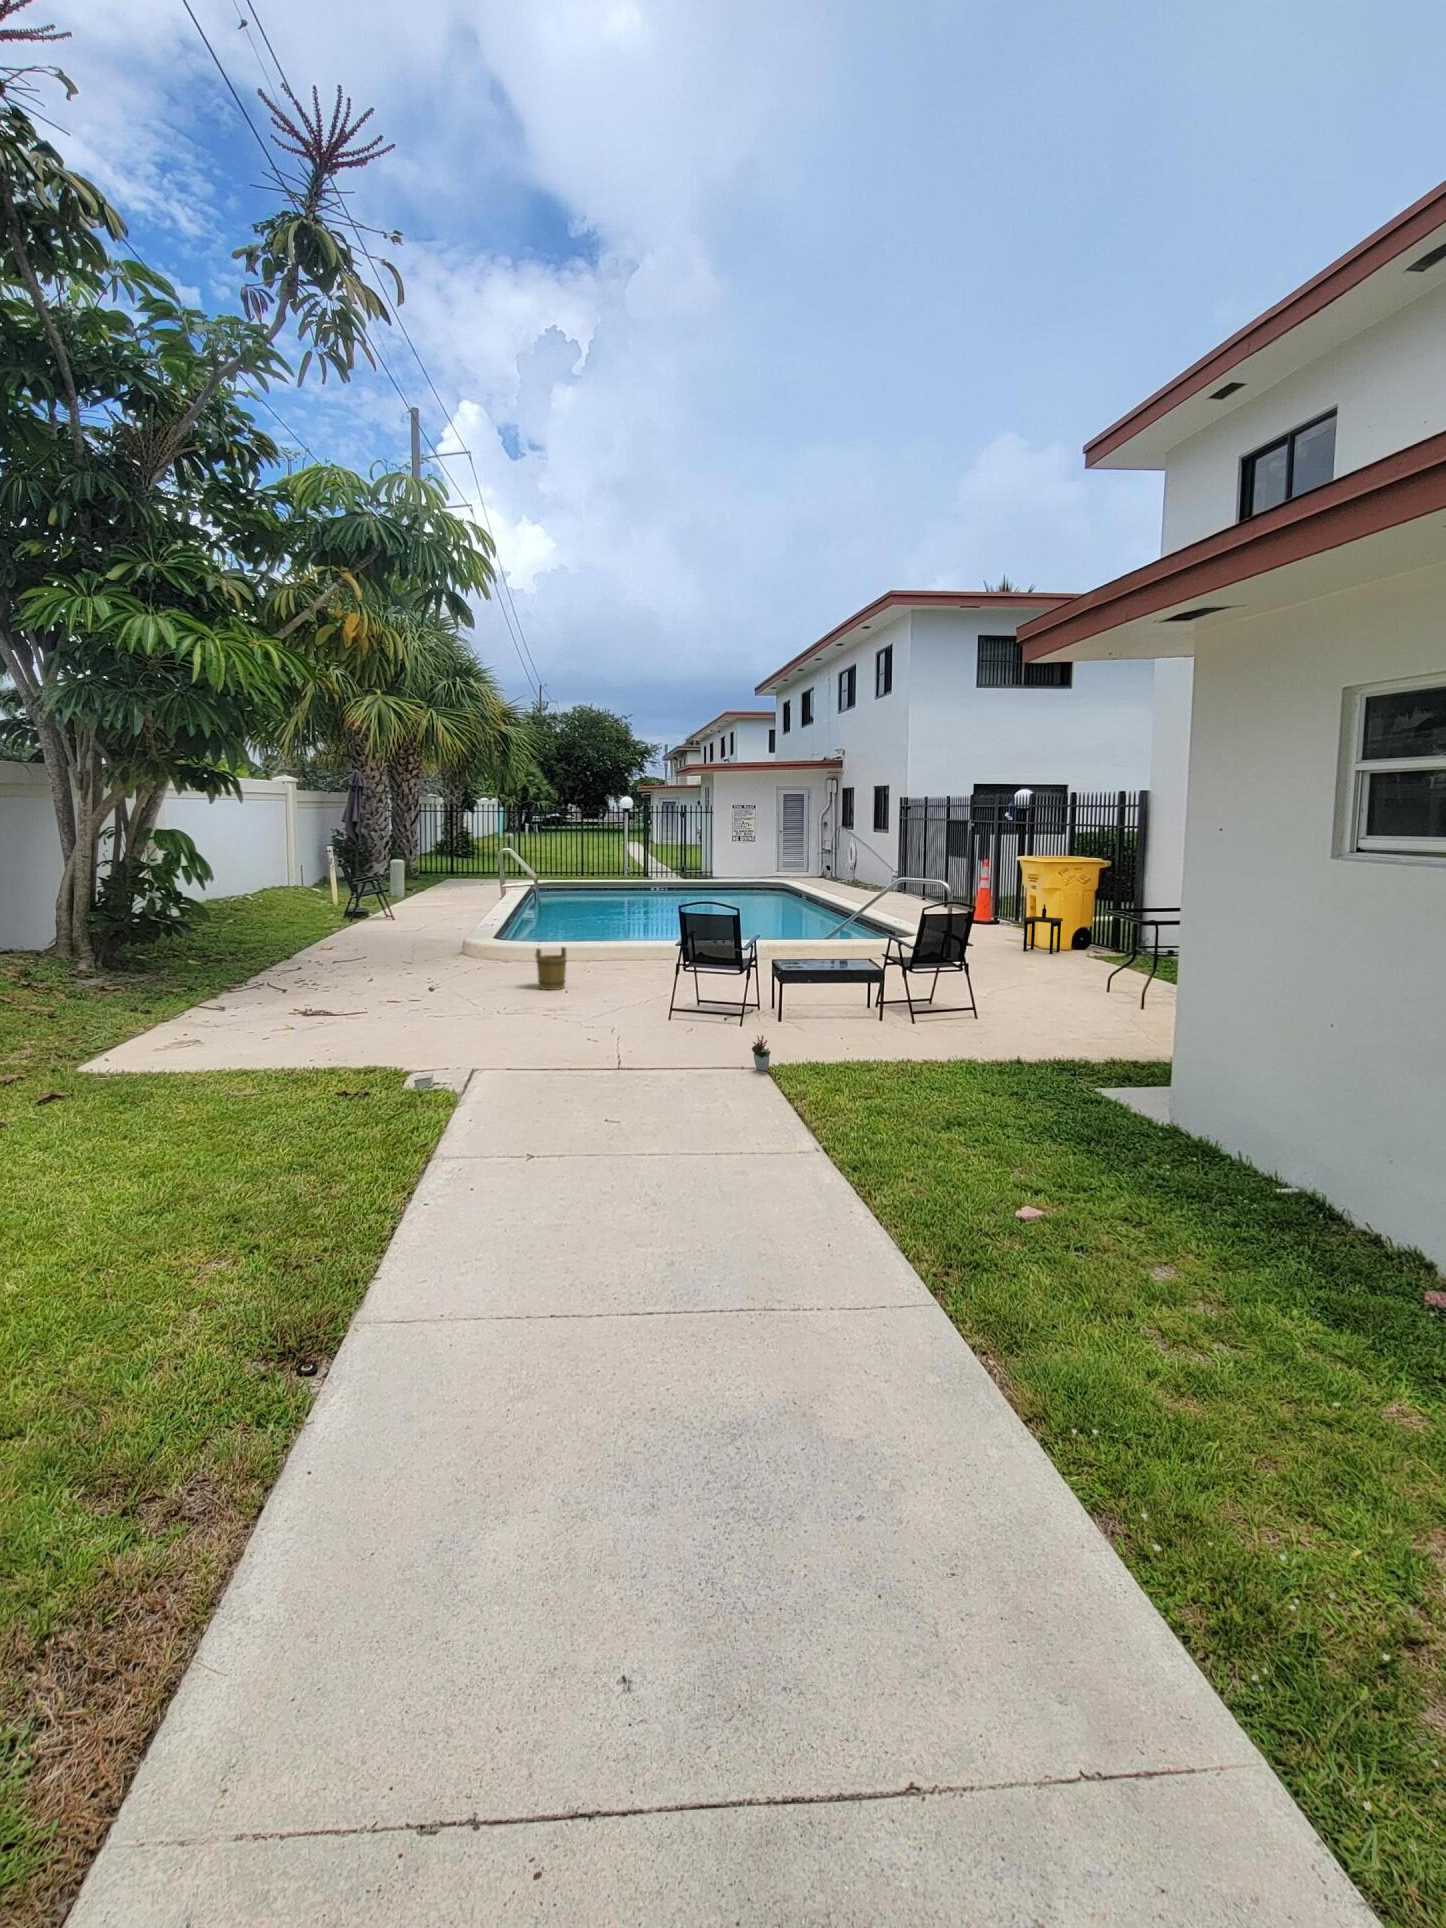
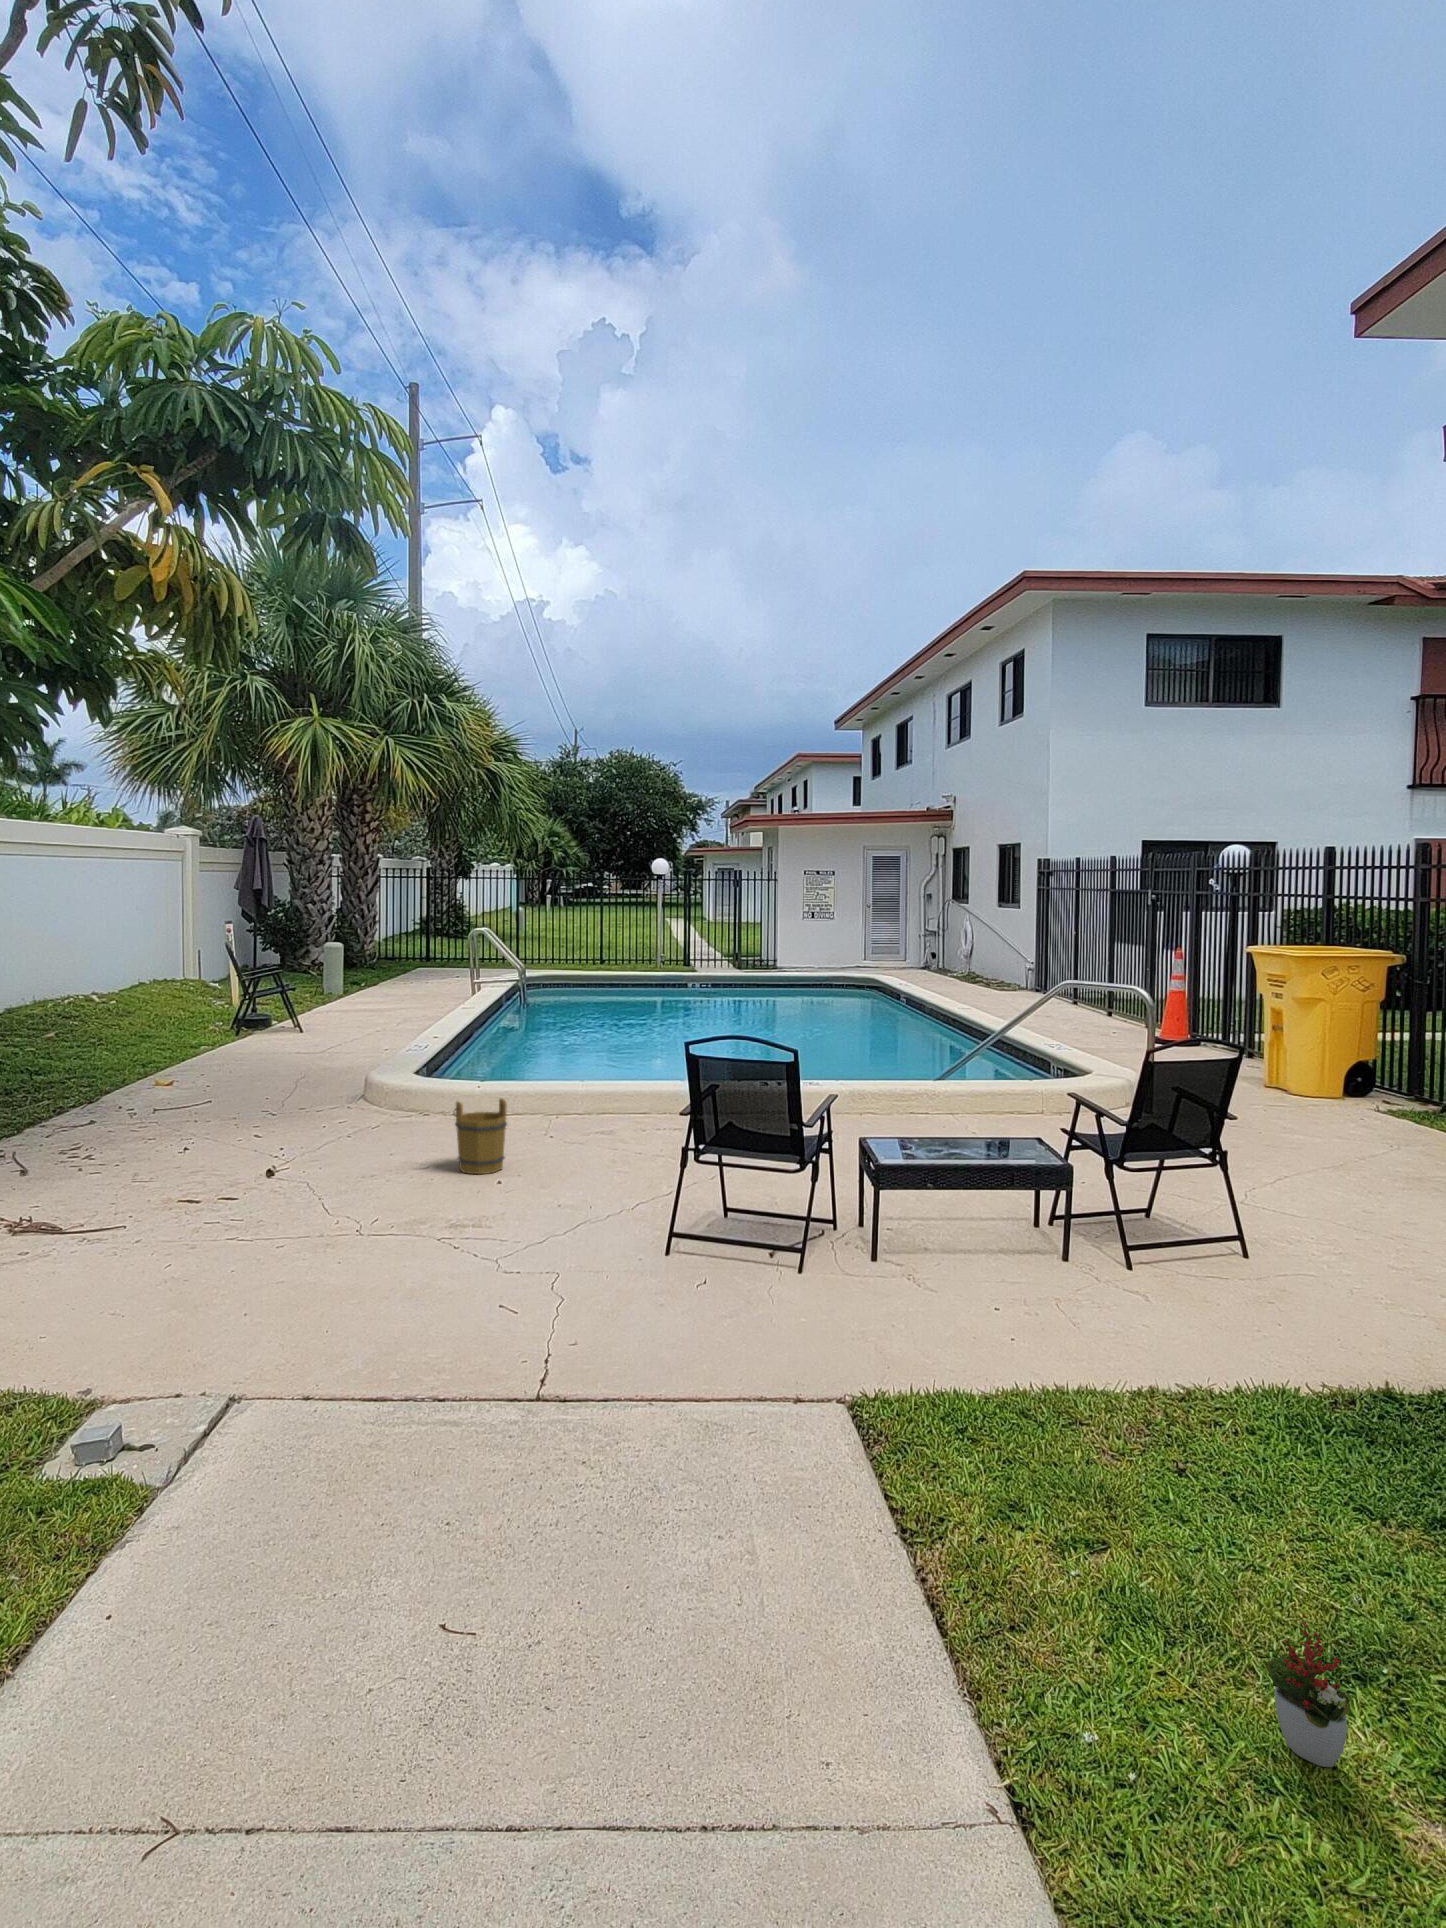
side table: present [1023,904,1063,954] -> none [1266,1025,1333,1107]
decorative plant: present [752,1035,770,1071] -> present [1265,1622,1350,1767]

